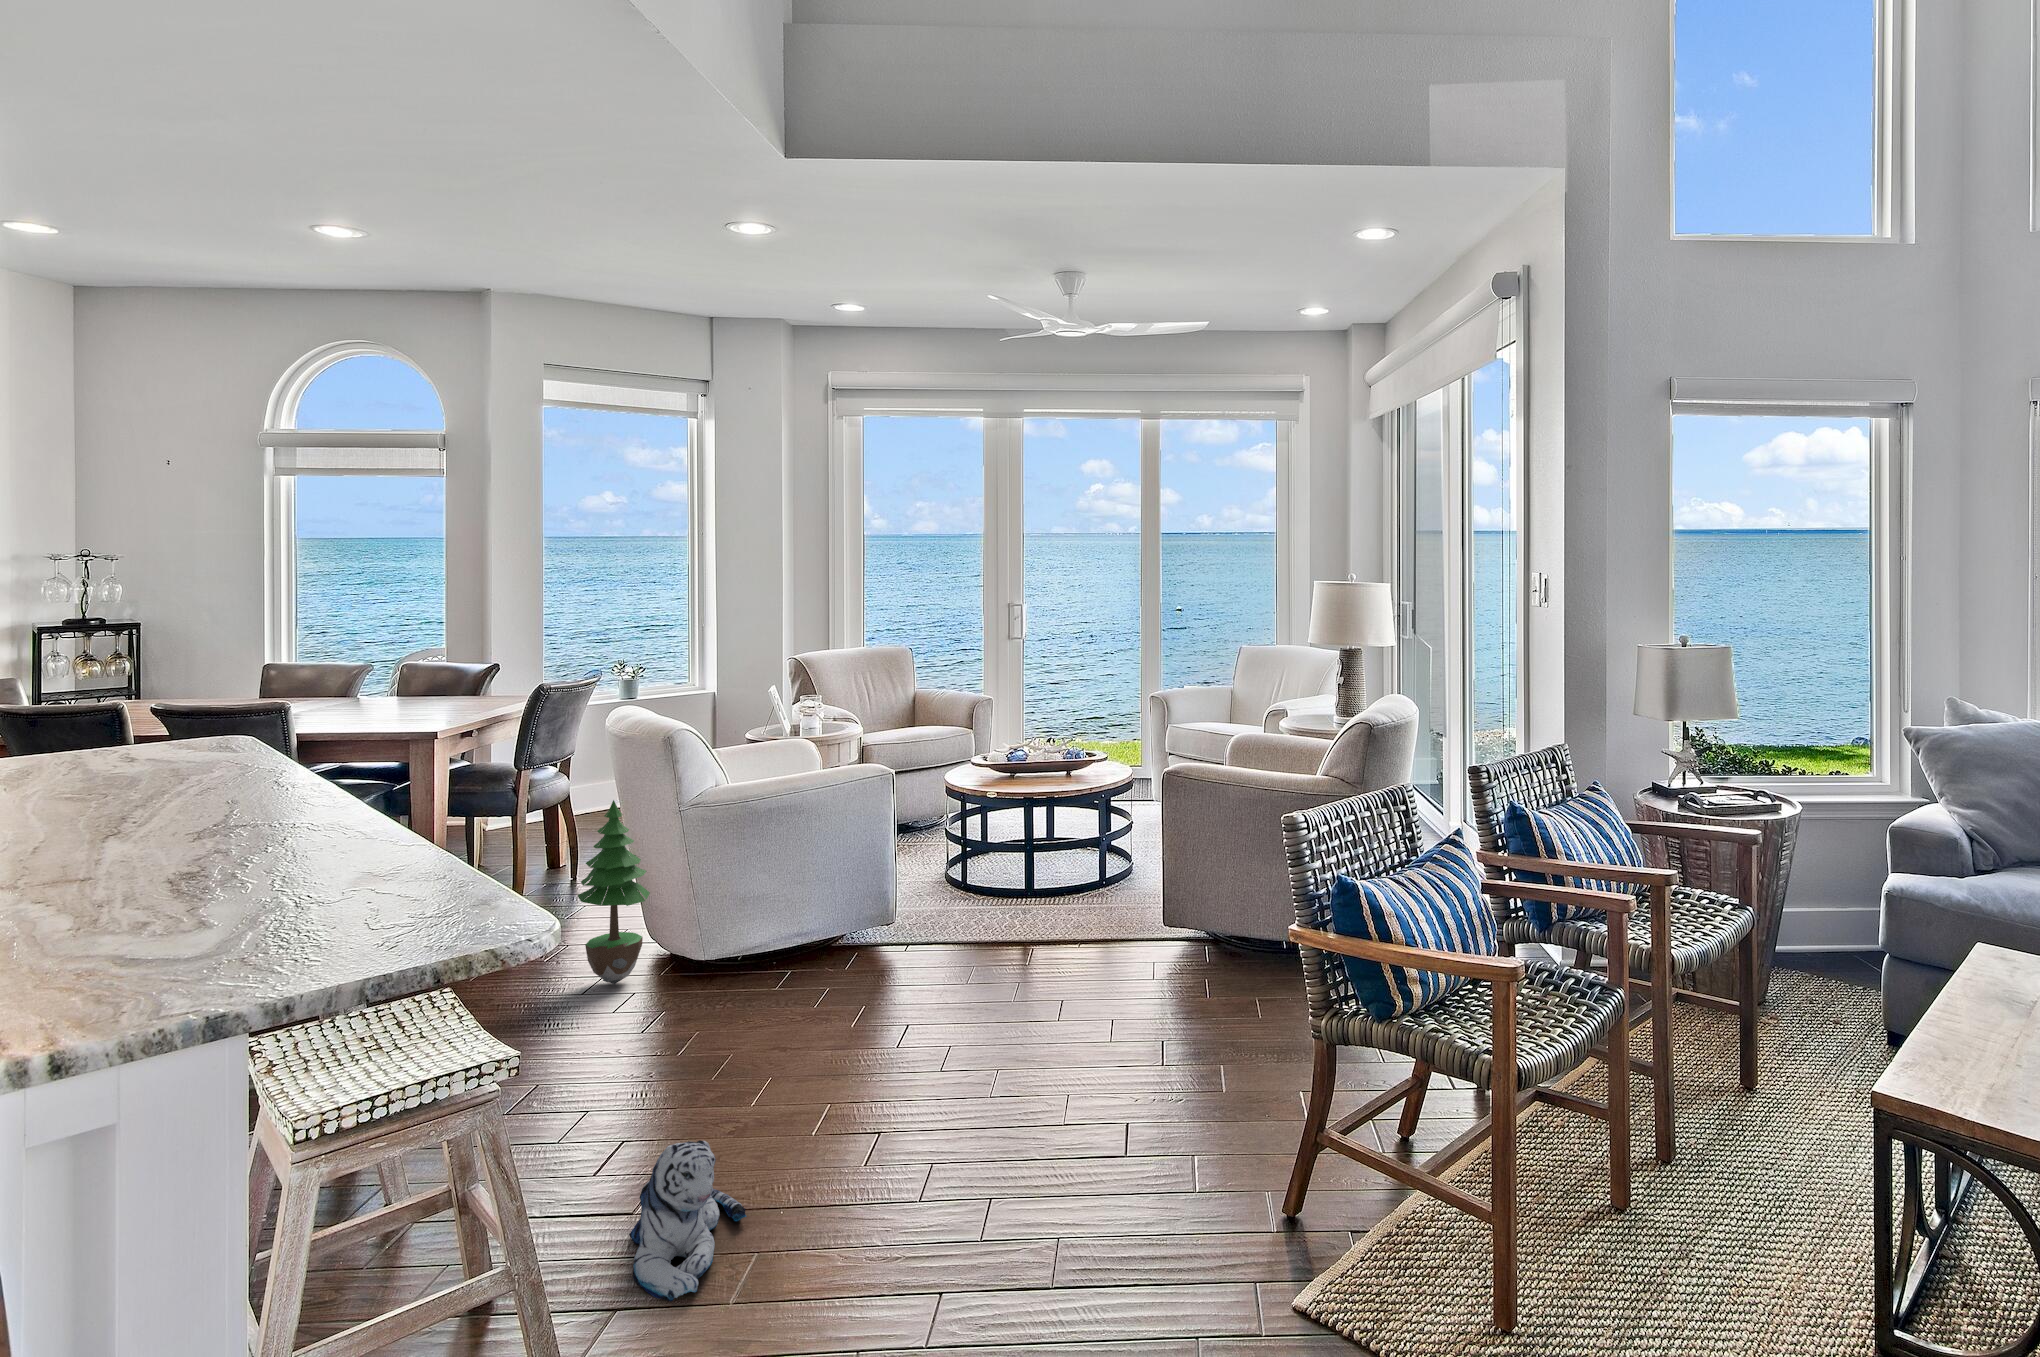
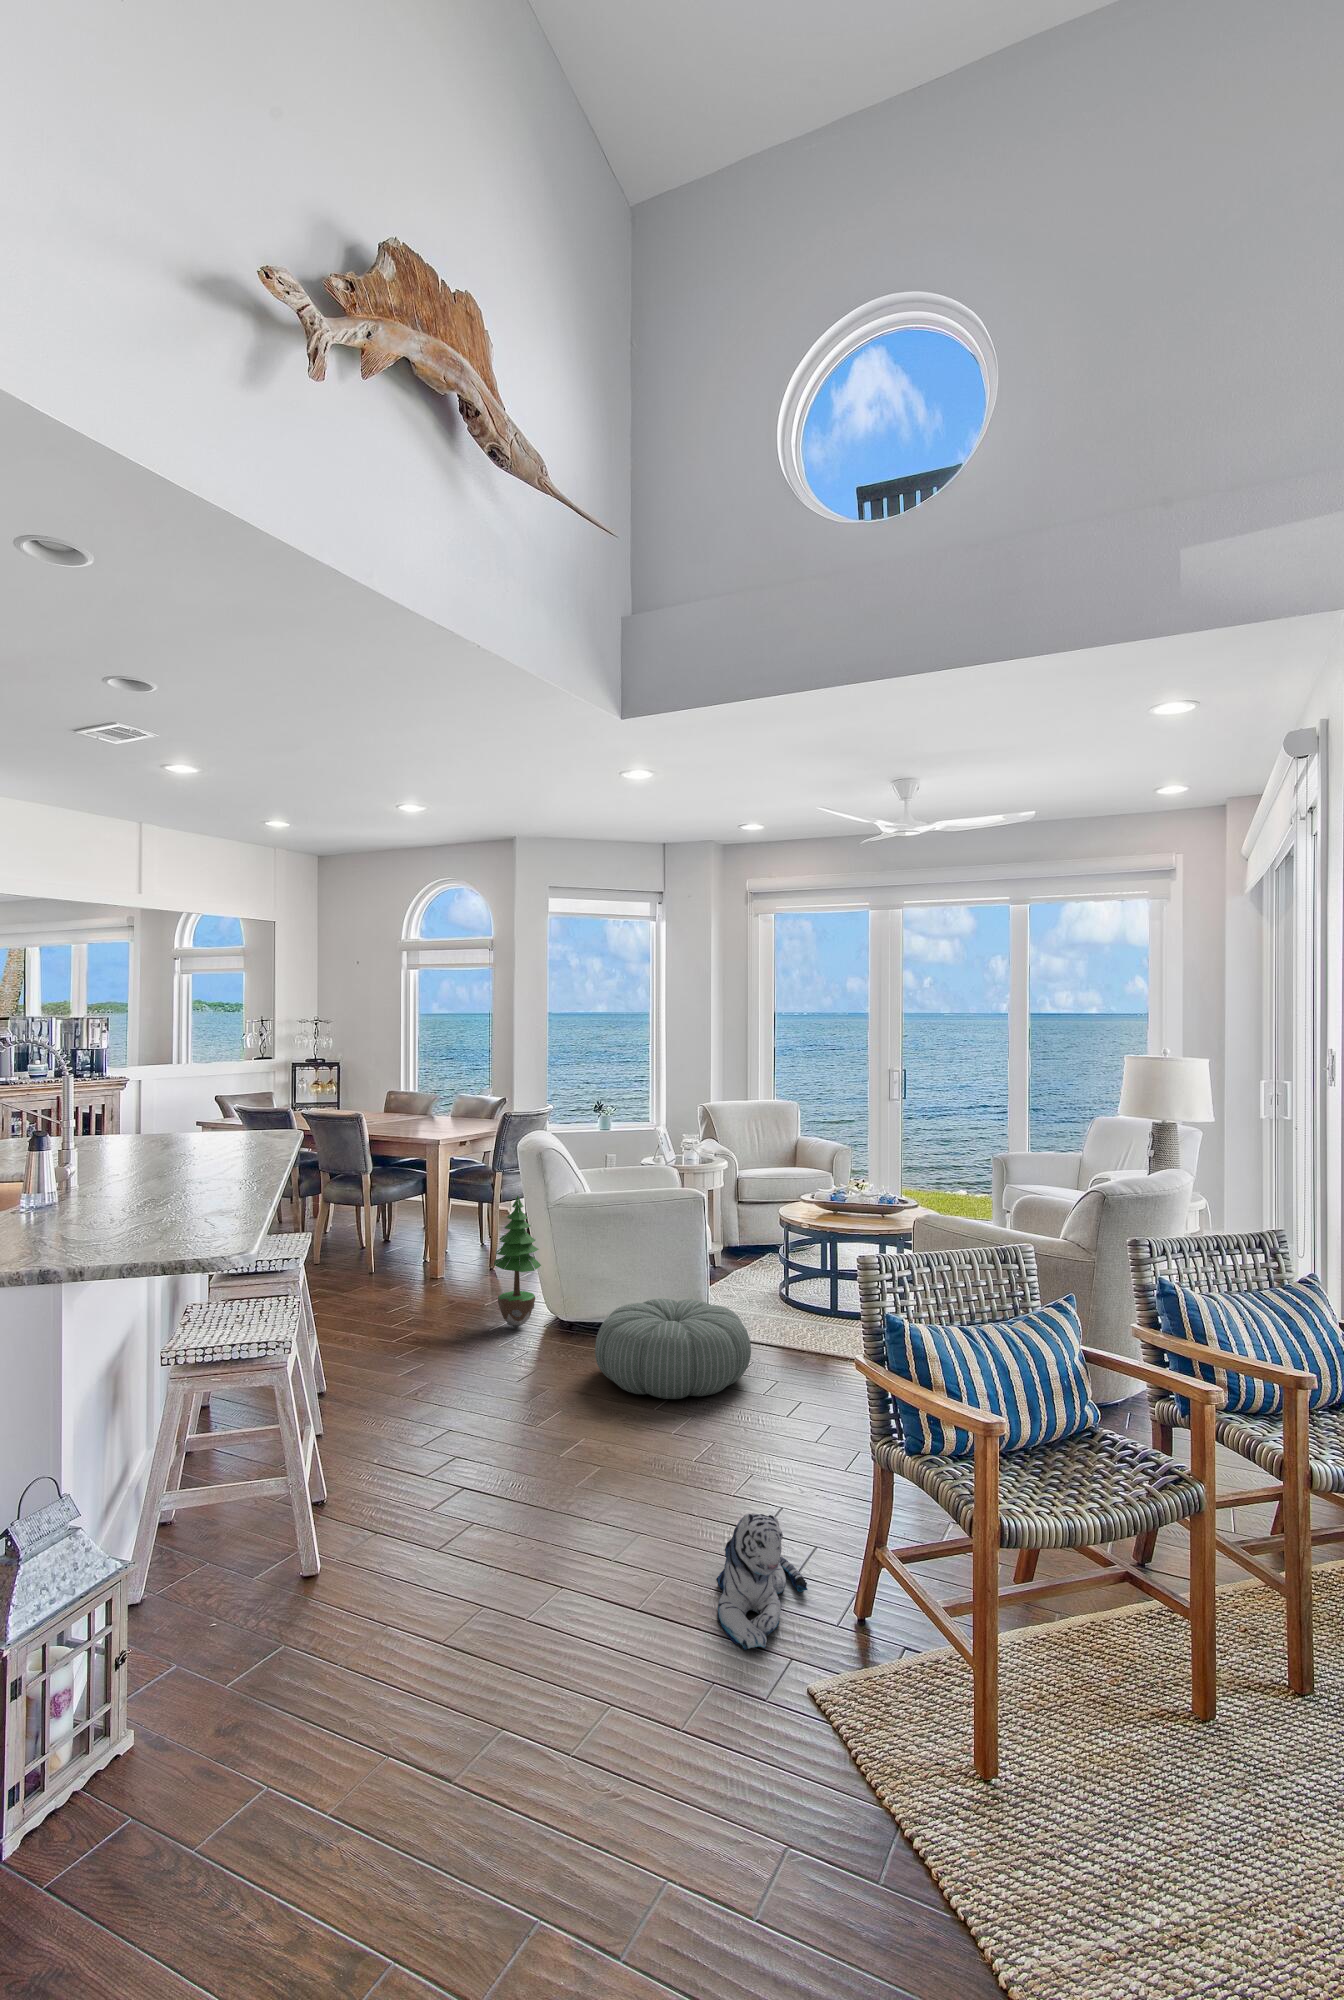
pouf: none [782,906,984,1035] -> present [595,1299,751,1399]
plush toy: present [629,1140,746,1301] -> present [716,1513,807,1650]

